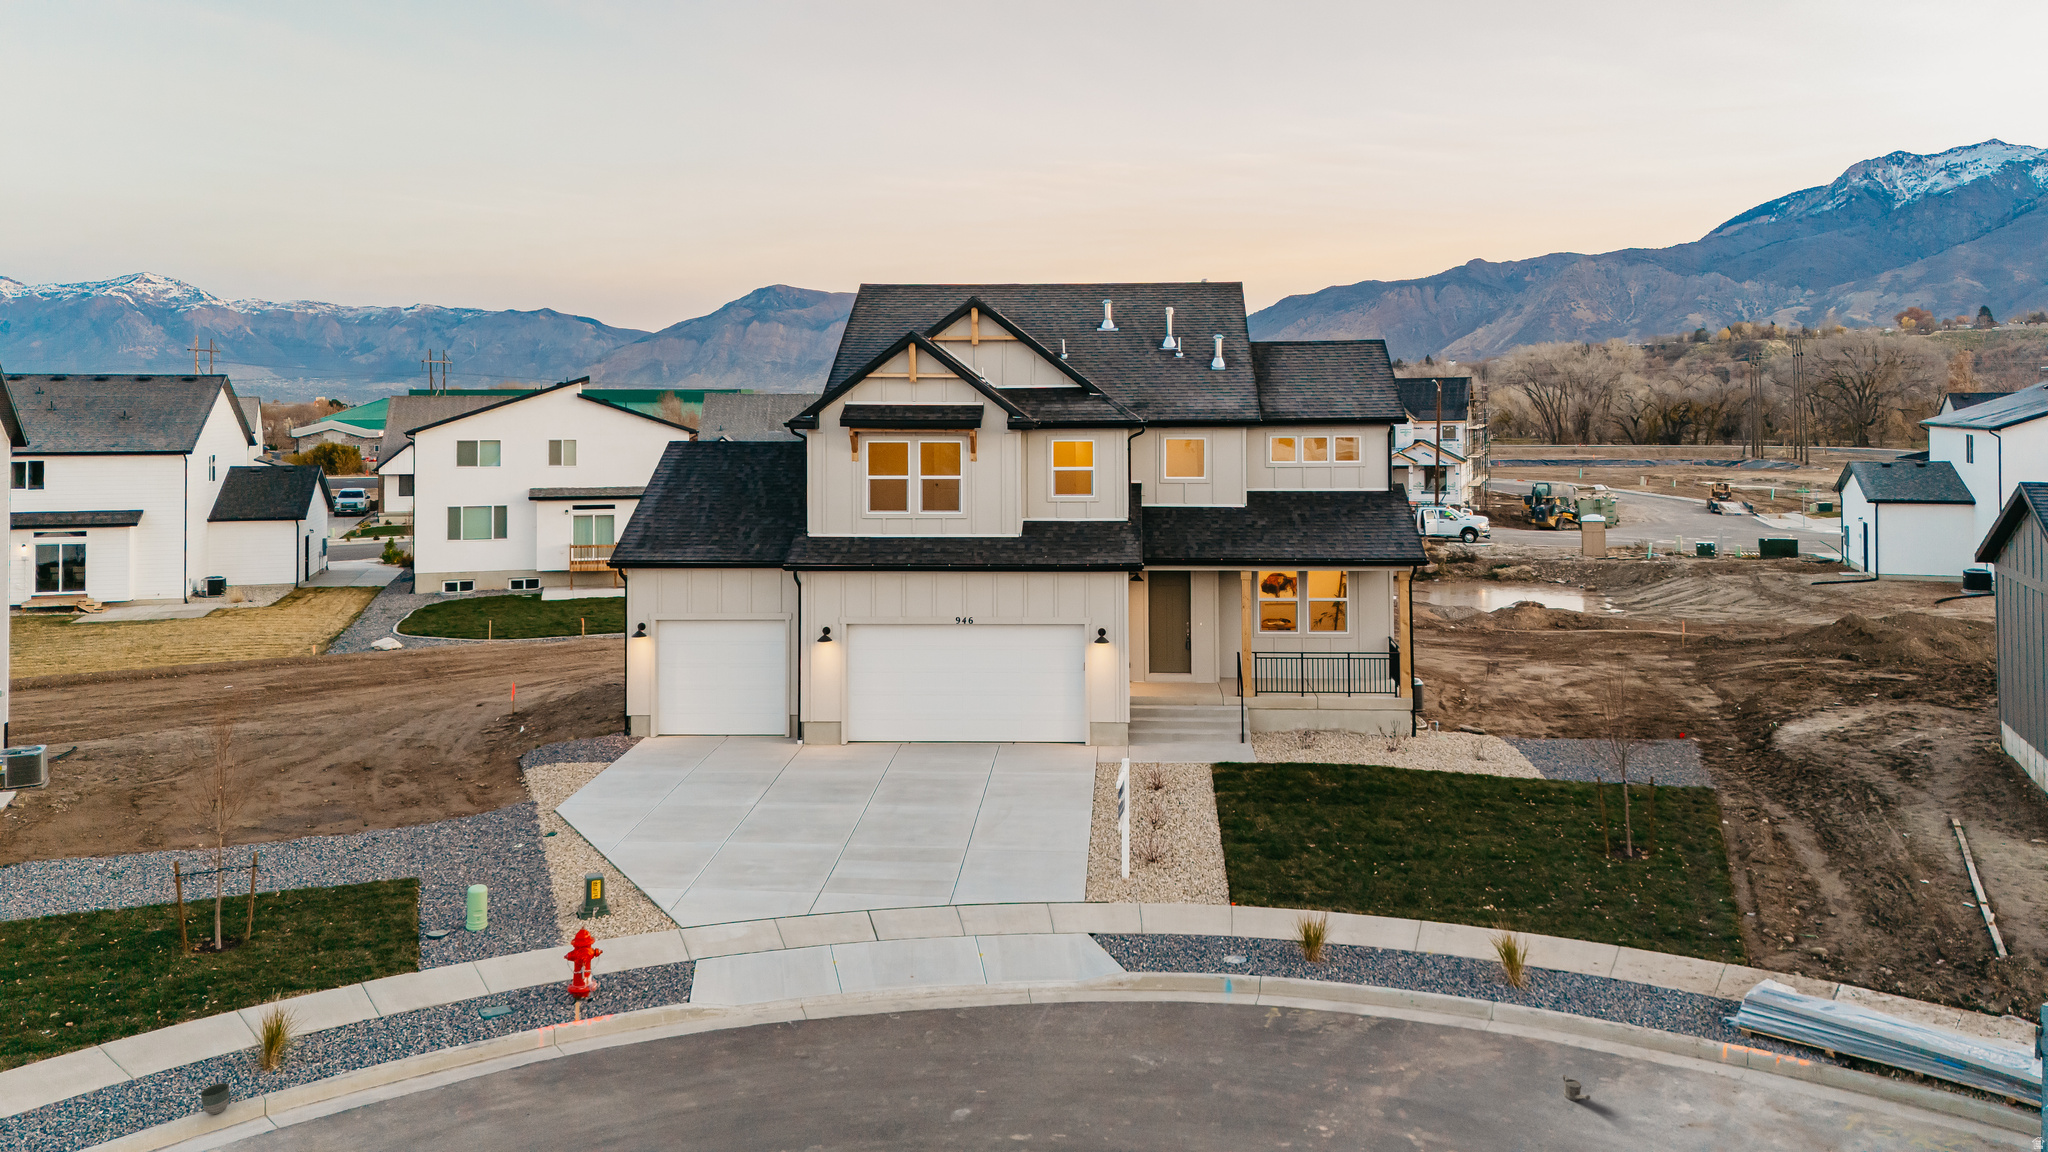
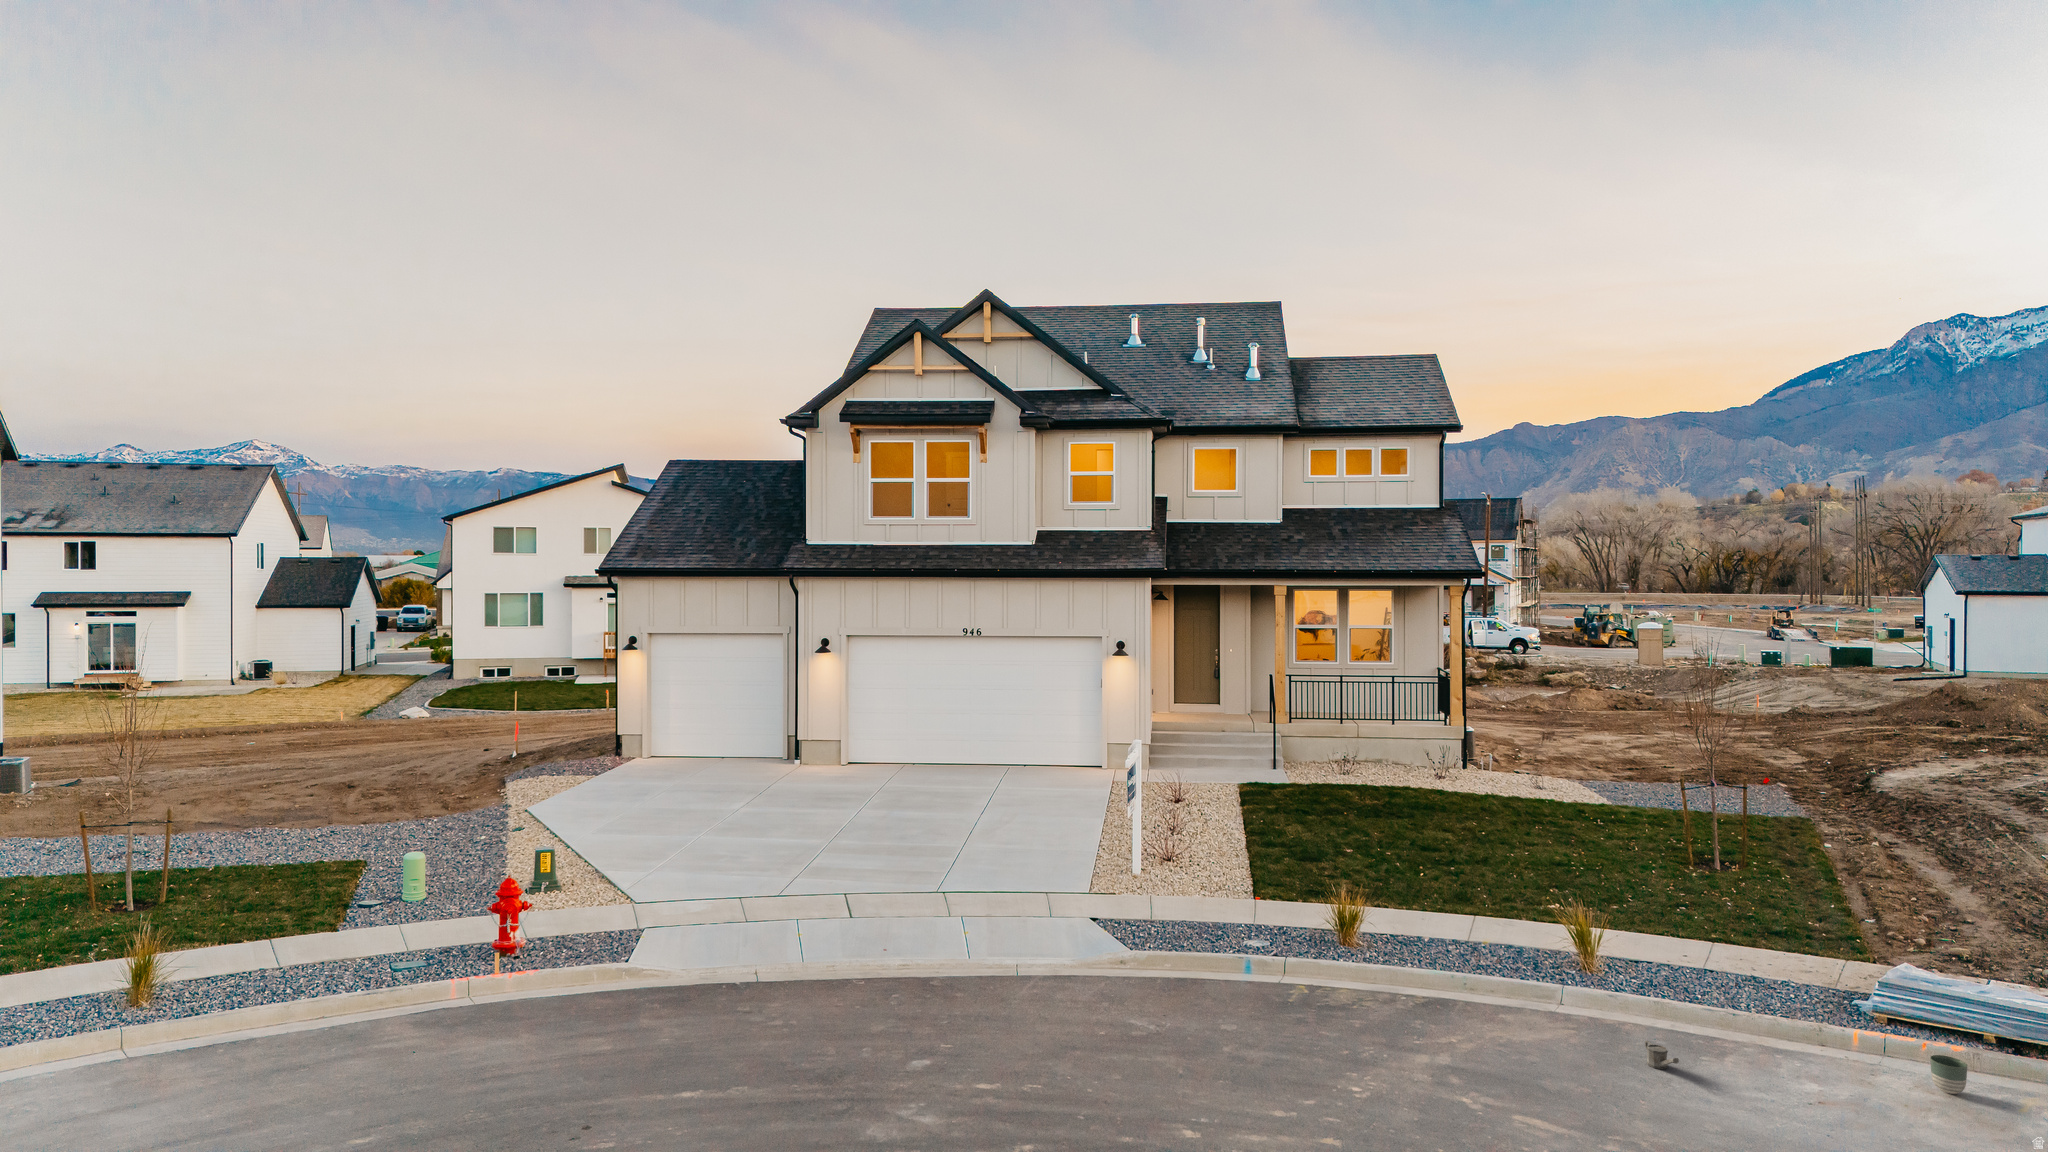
planter: present [201,1083,229,1114] -> present [1930,1055,1967,1094]

